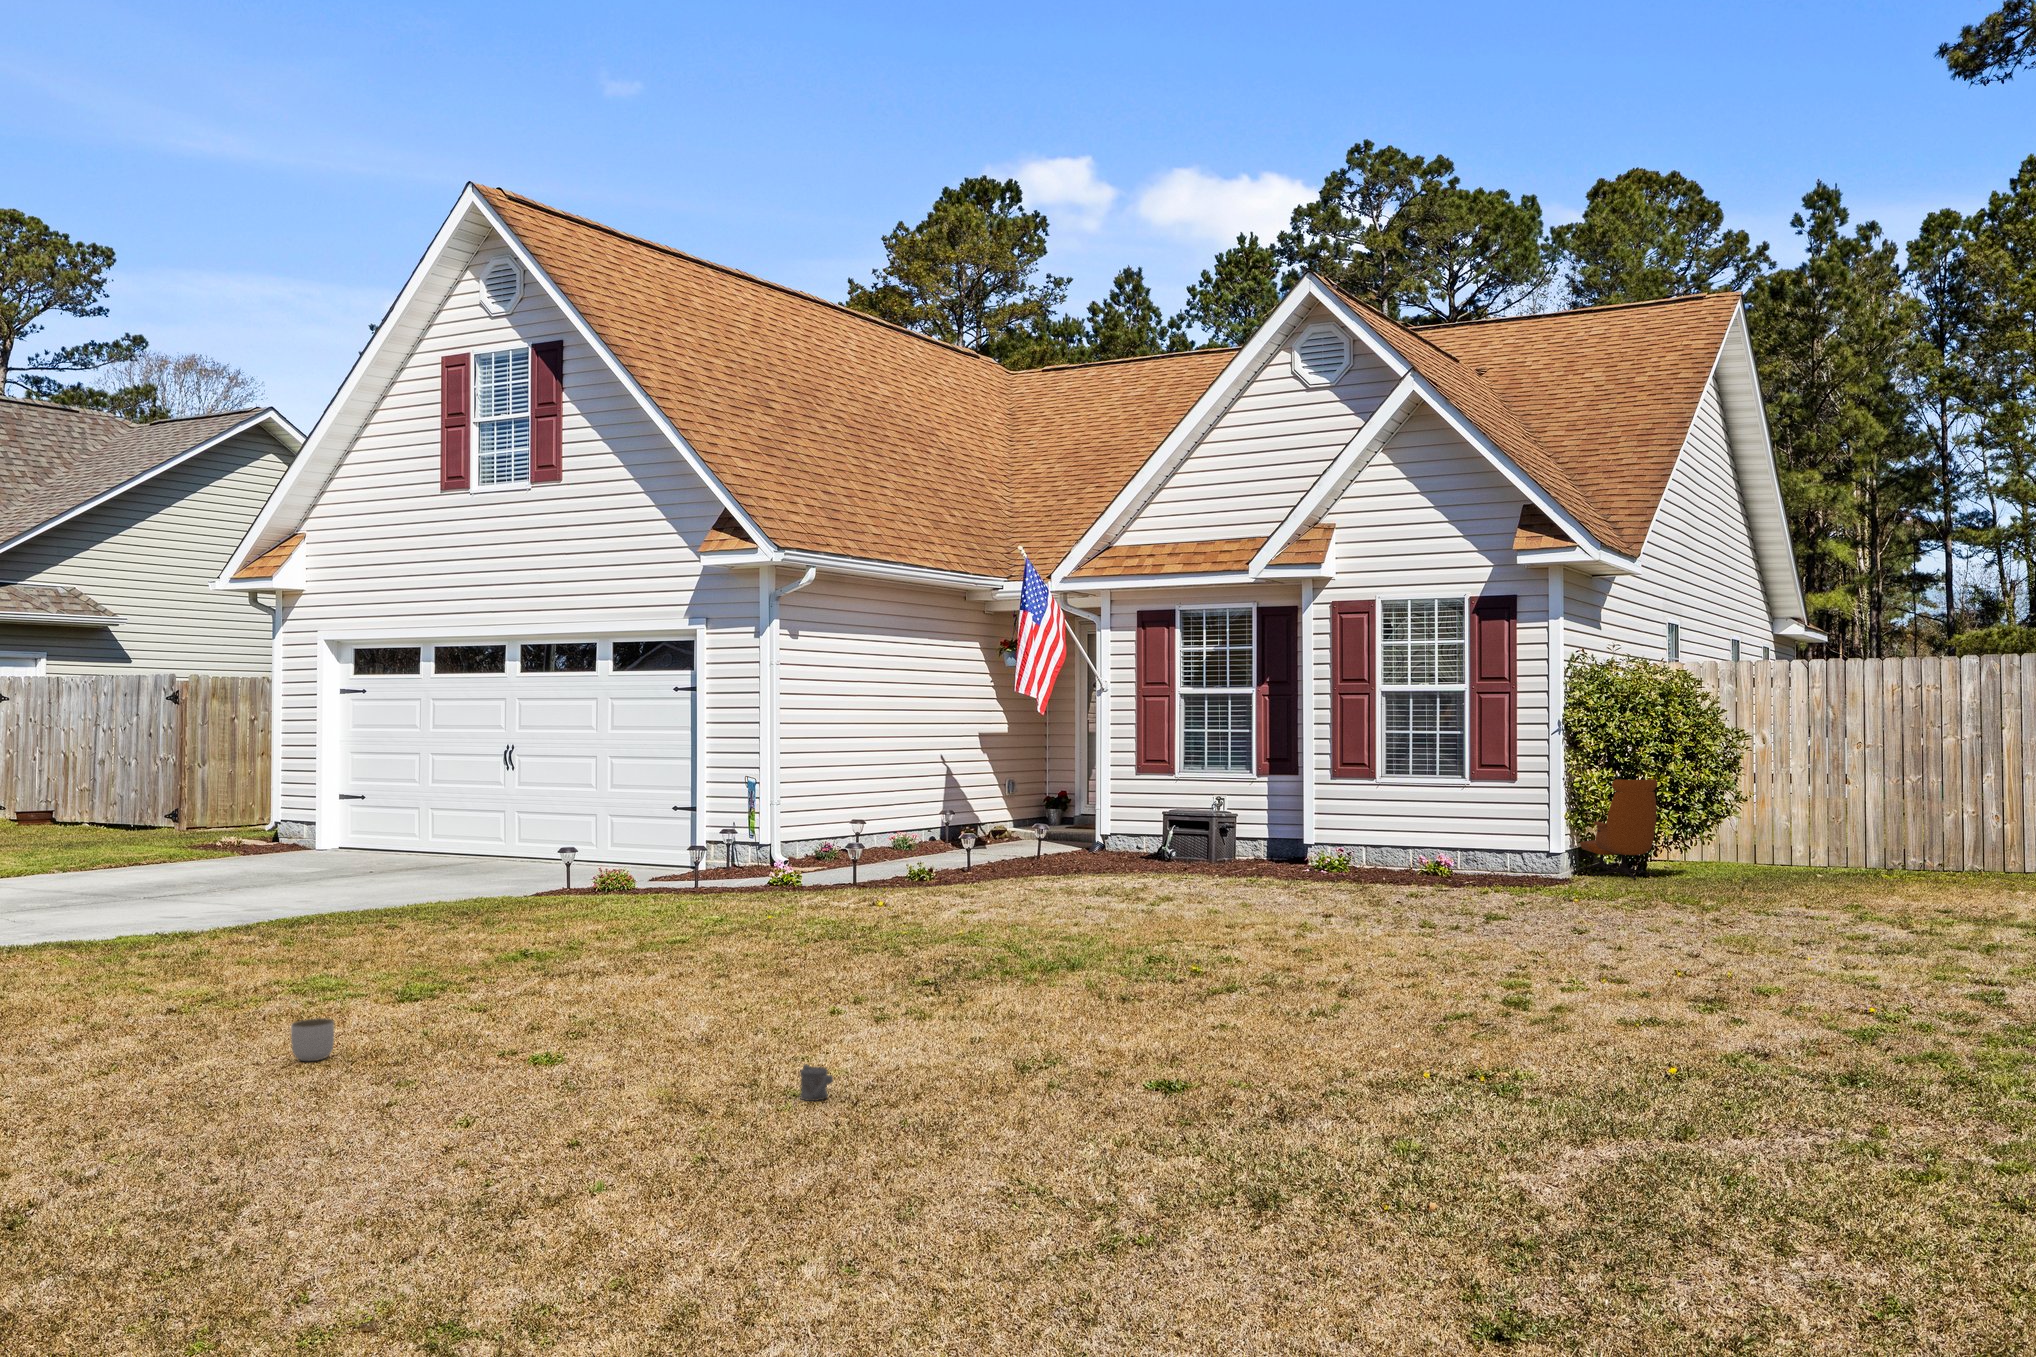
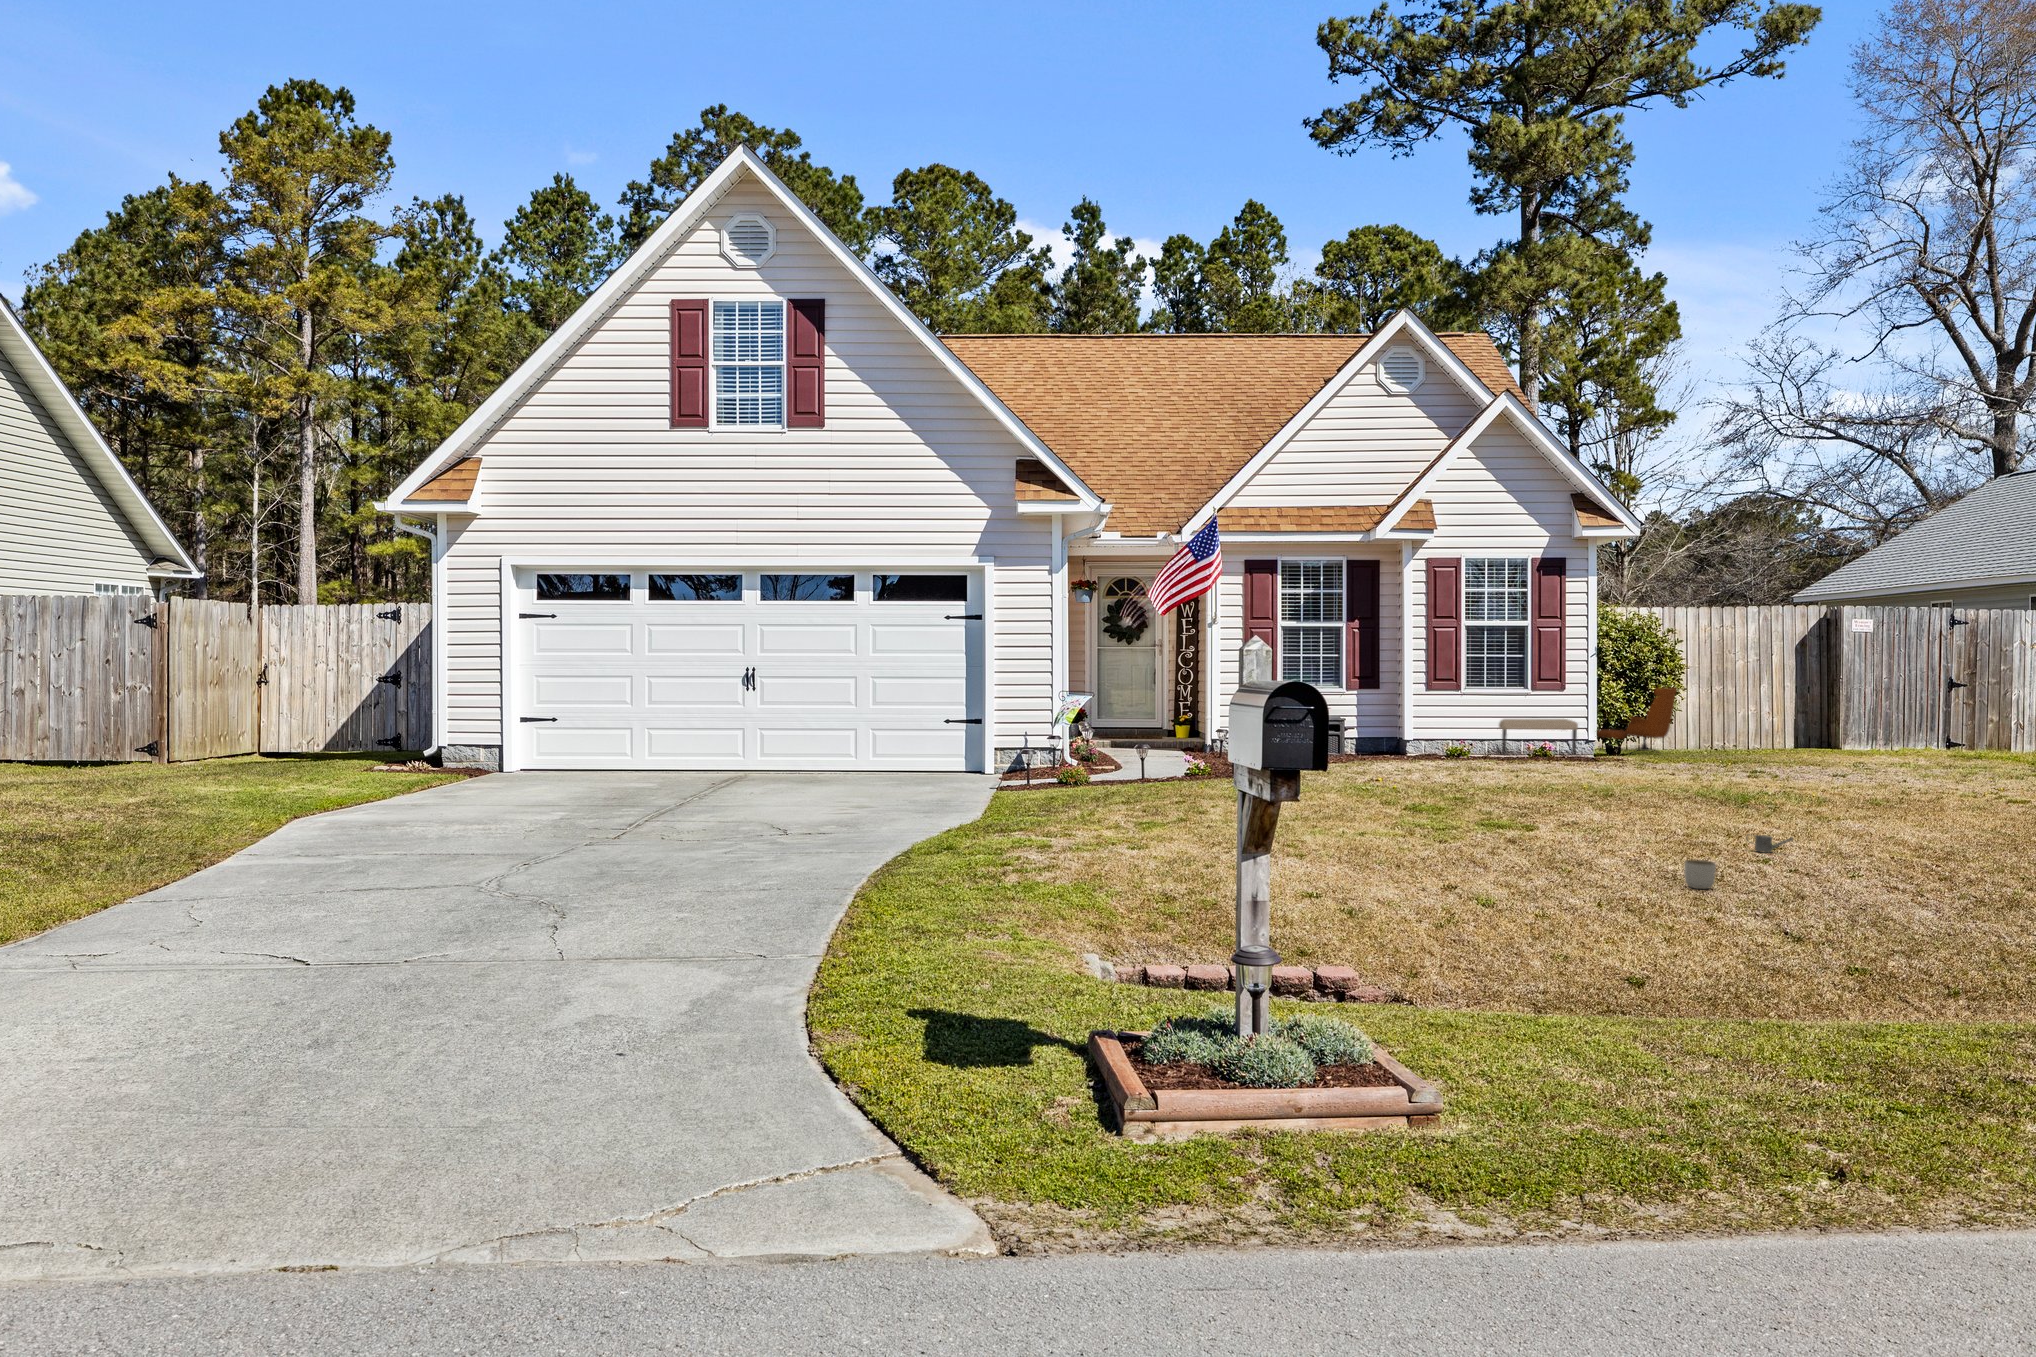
bench: none [1404,820,1520,874] -> present [1499,719,1578,754]
planter: present [291,1018,334,1061] -> present [1684,859,1716,889]
watering can: present [800,1064,833,1101] -> present [1754,835,1793,853]

